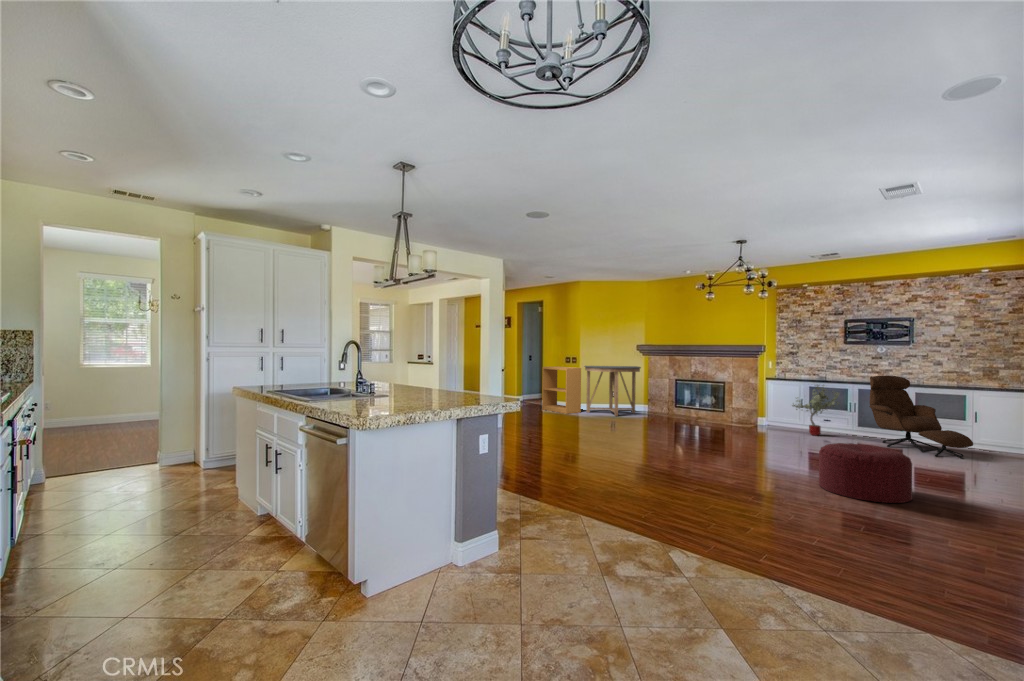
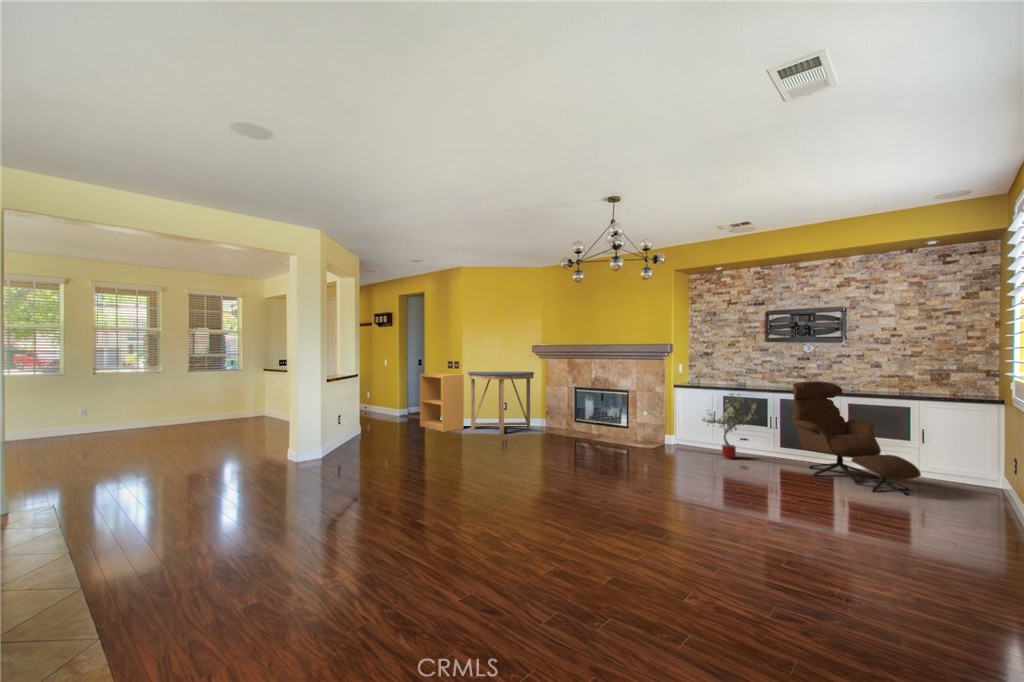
ottoman: present [819,443,912,503] -> none [691,495,829,611]

